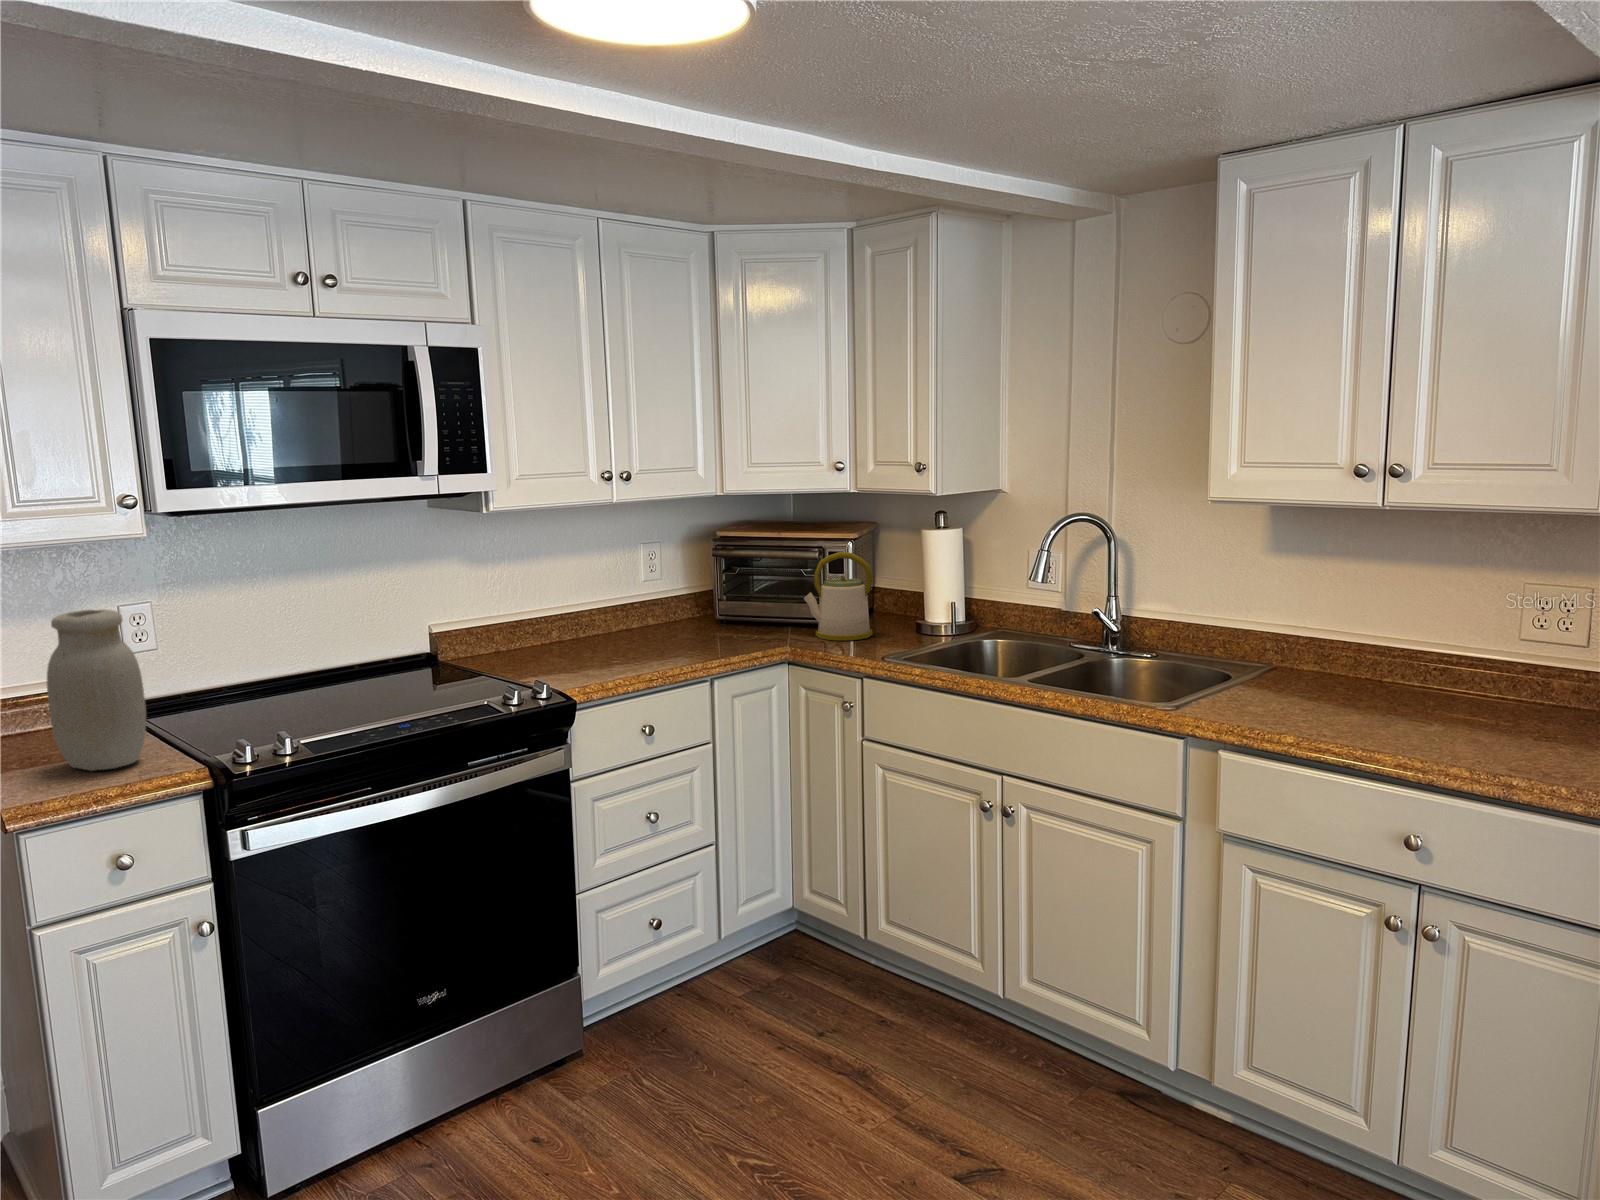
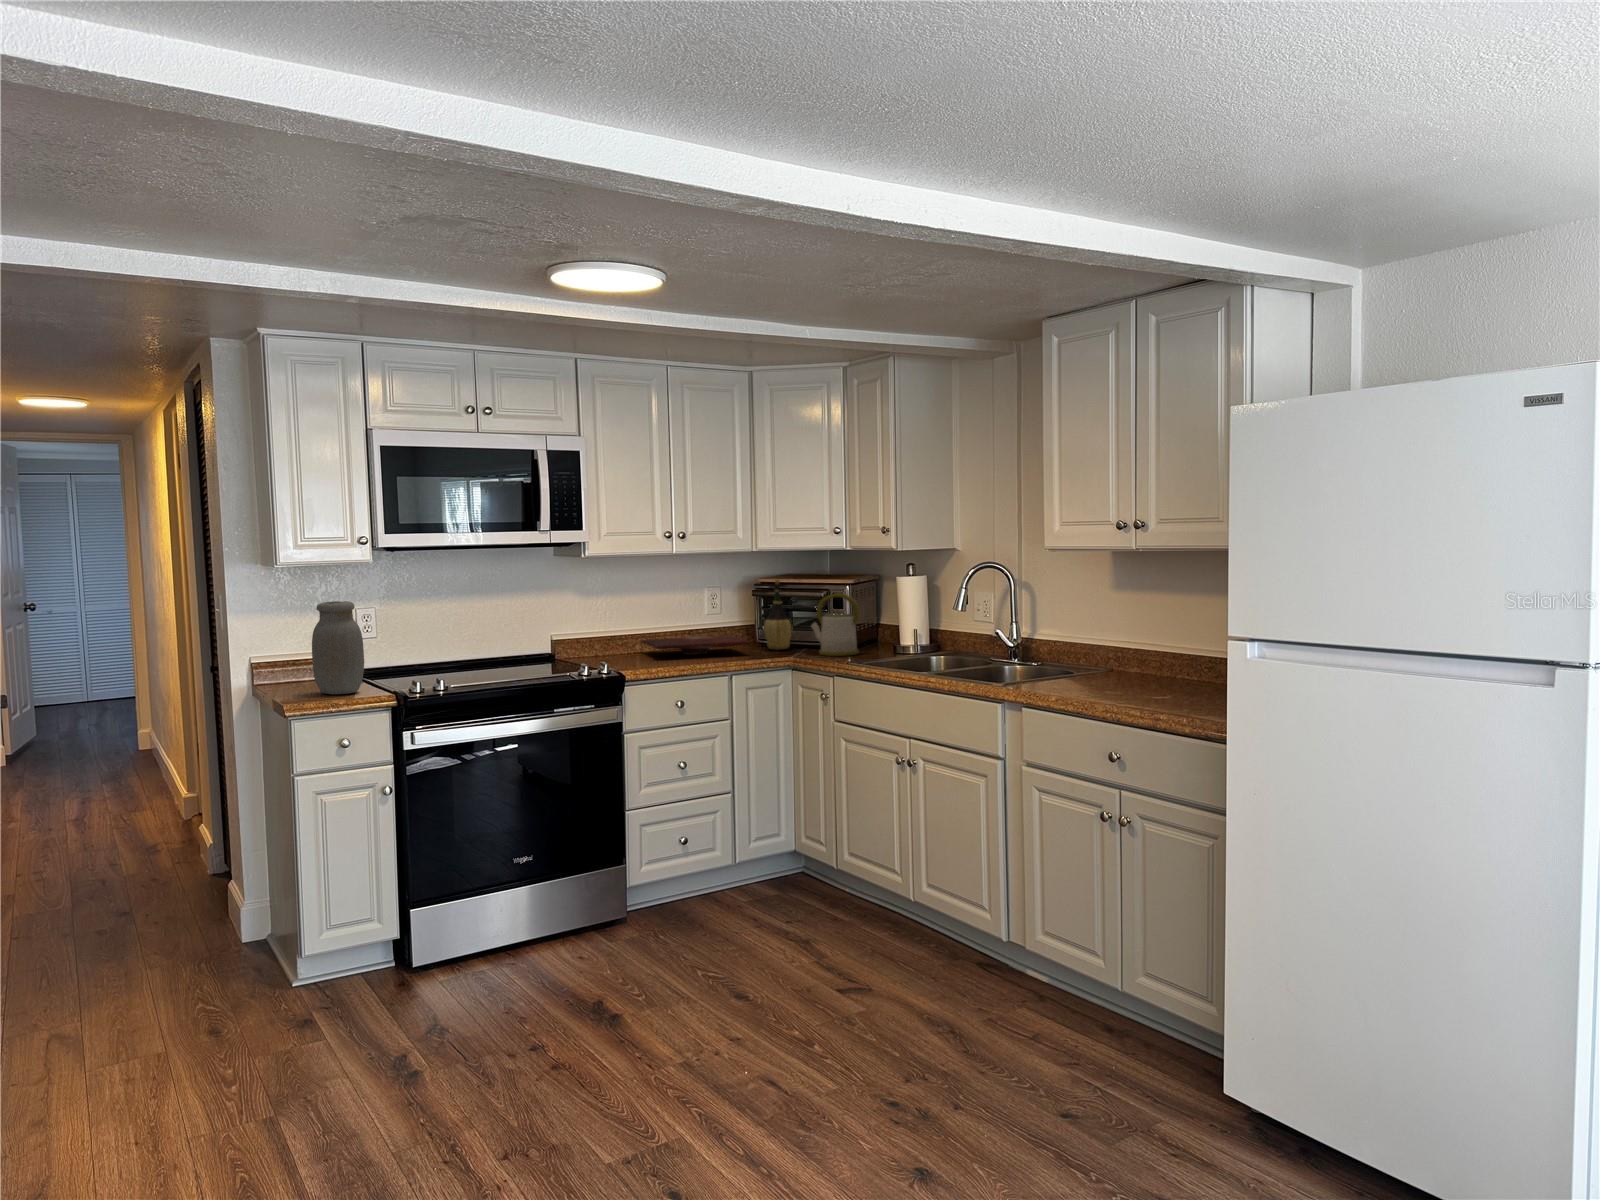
wine bottle: none [733,532,772,630] -> present [764,580,791,650]
cutting board: none [561,610,723,645] -> present [641,635,749,655]

